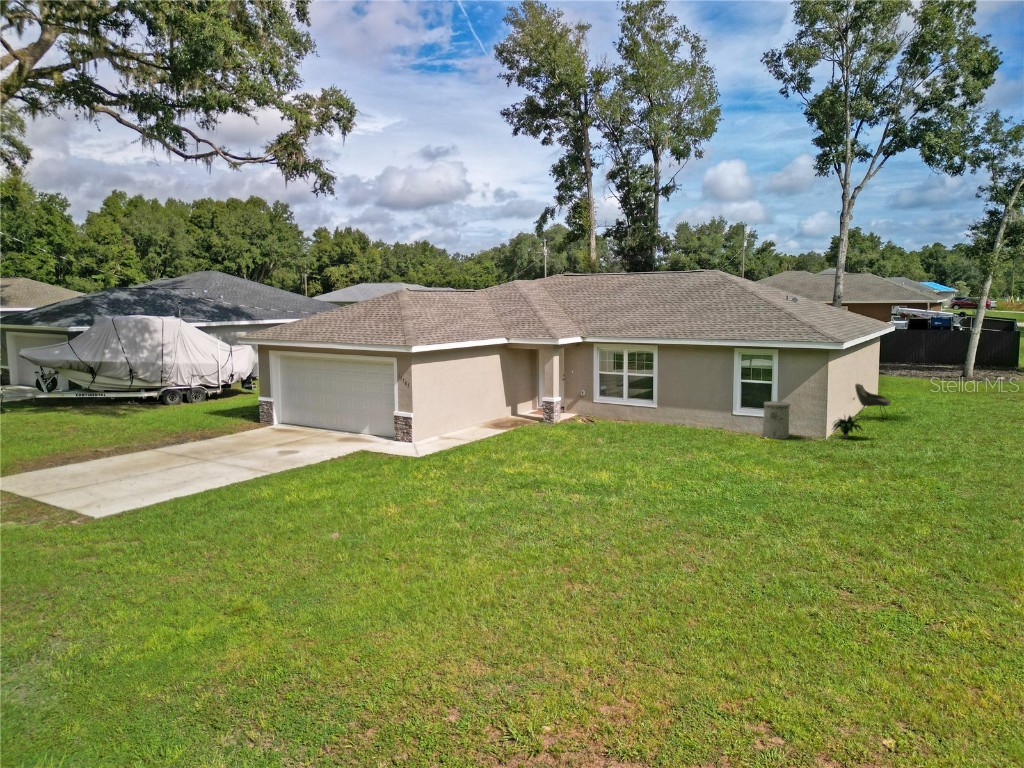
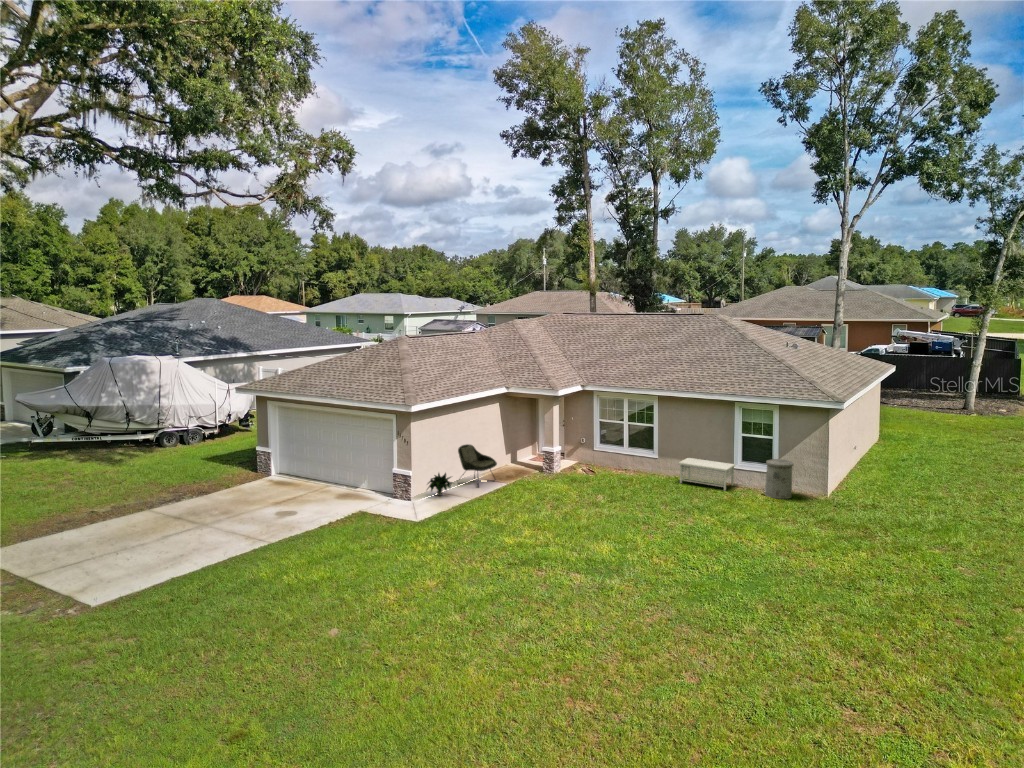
lounge chair: present [855,384,891,422] -> present [458,444,497,487]
storage bench: none [677,405,733,433] -> present [679,458,735,490]
potted plant: present [833,416,862,438] -> present [428,473,452,496]

